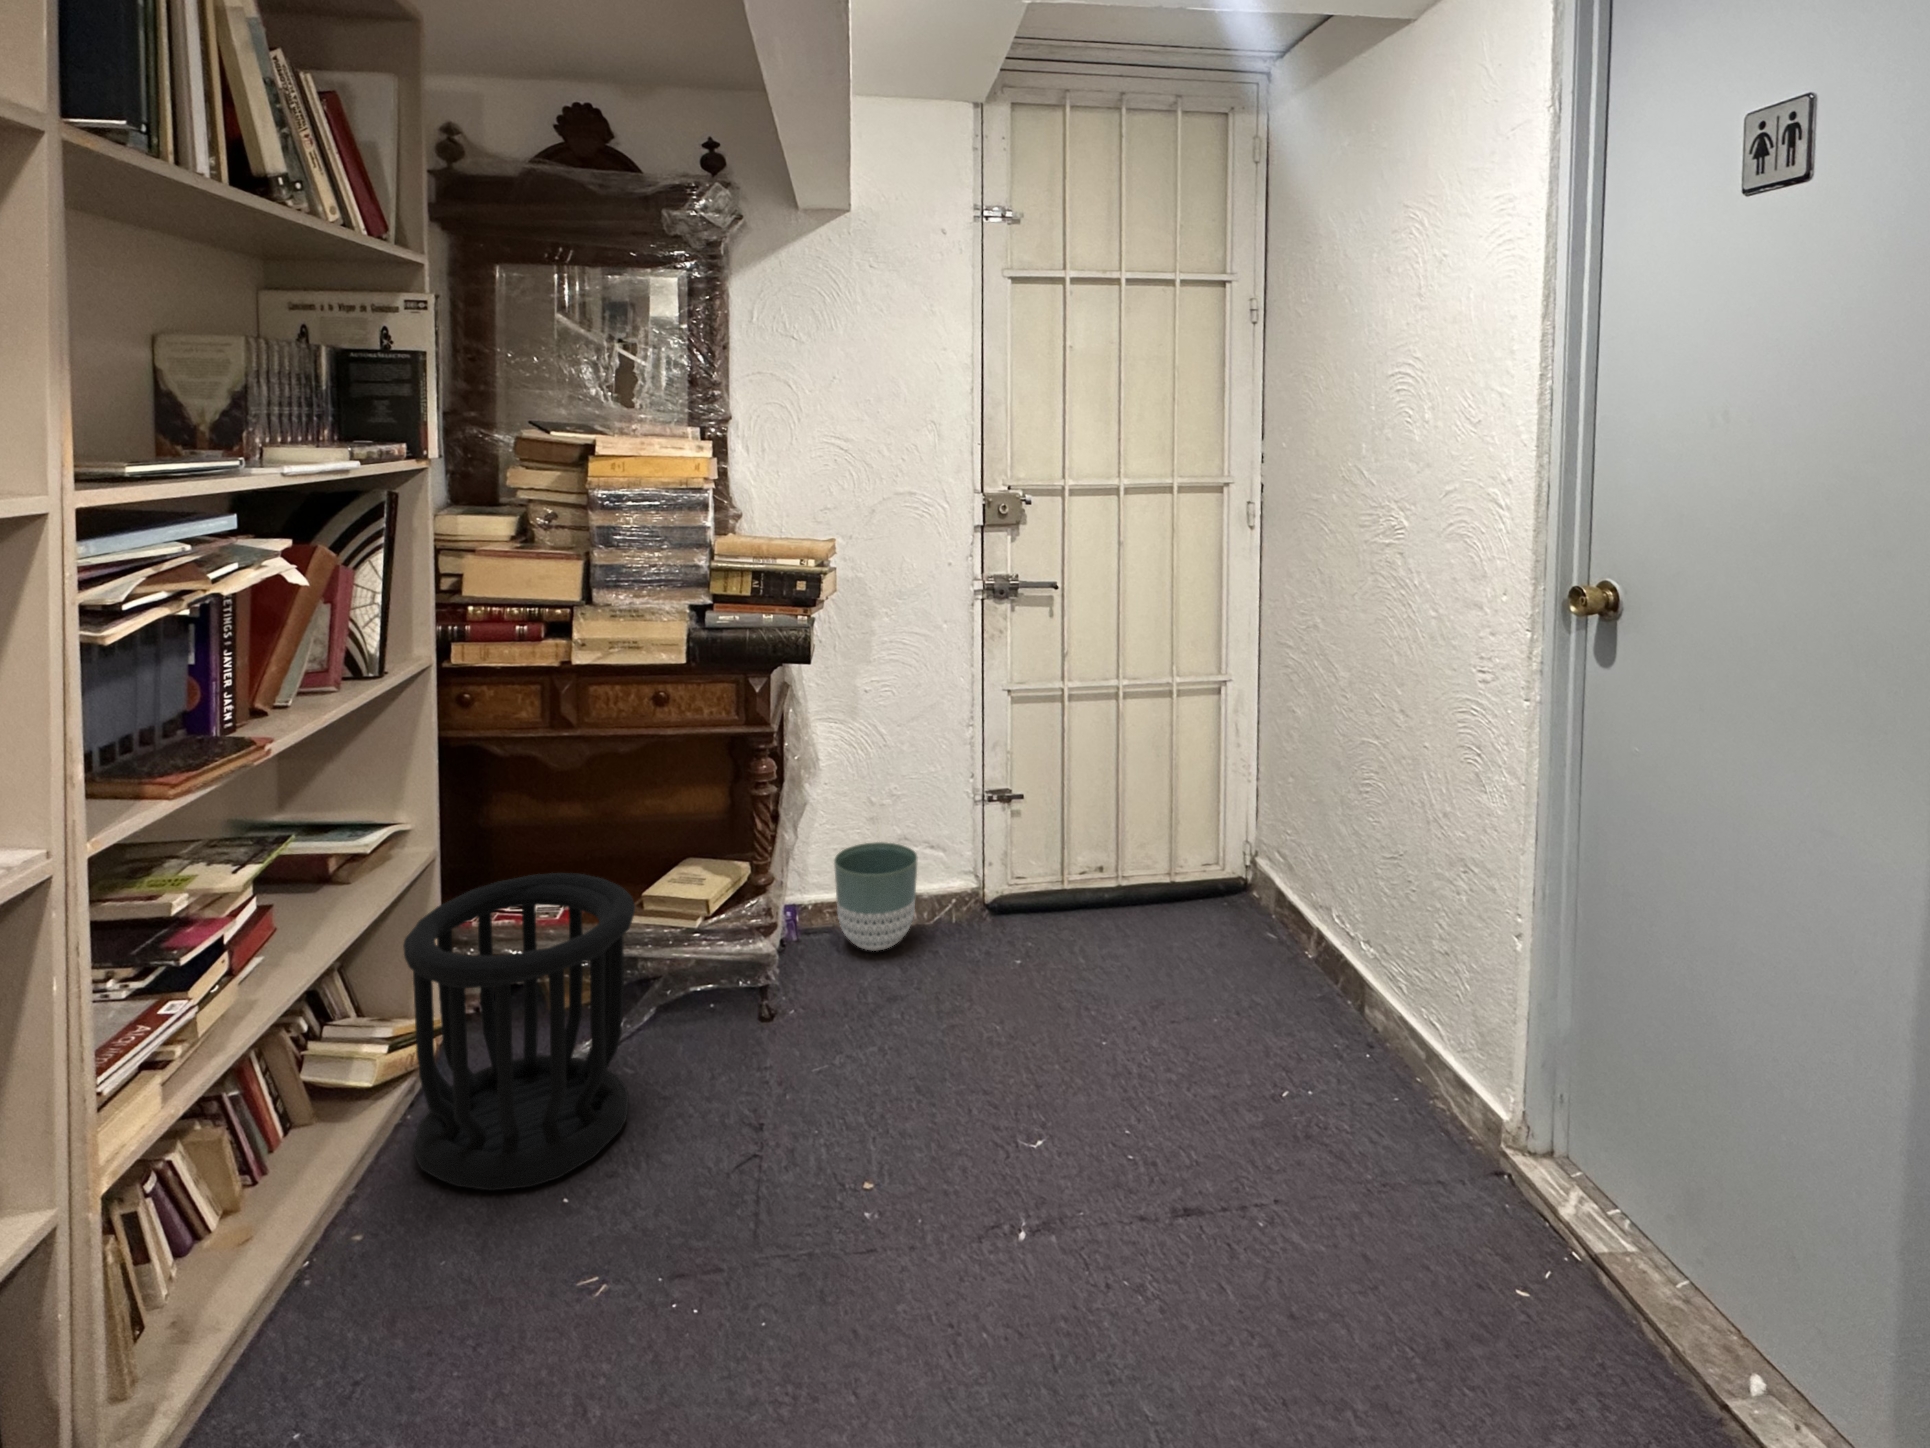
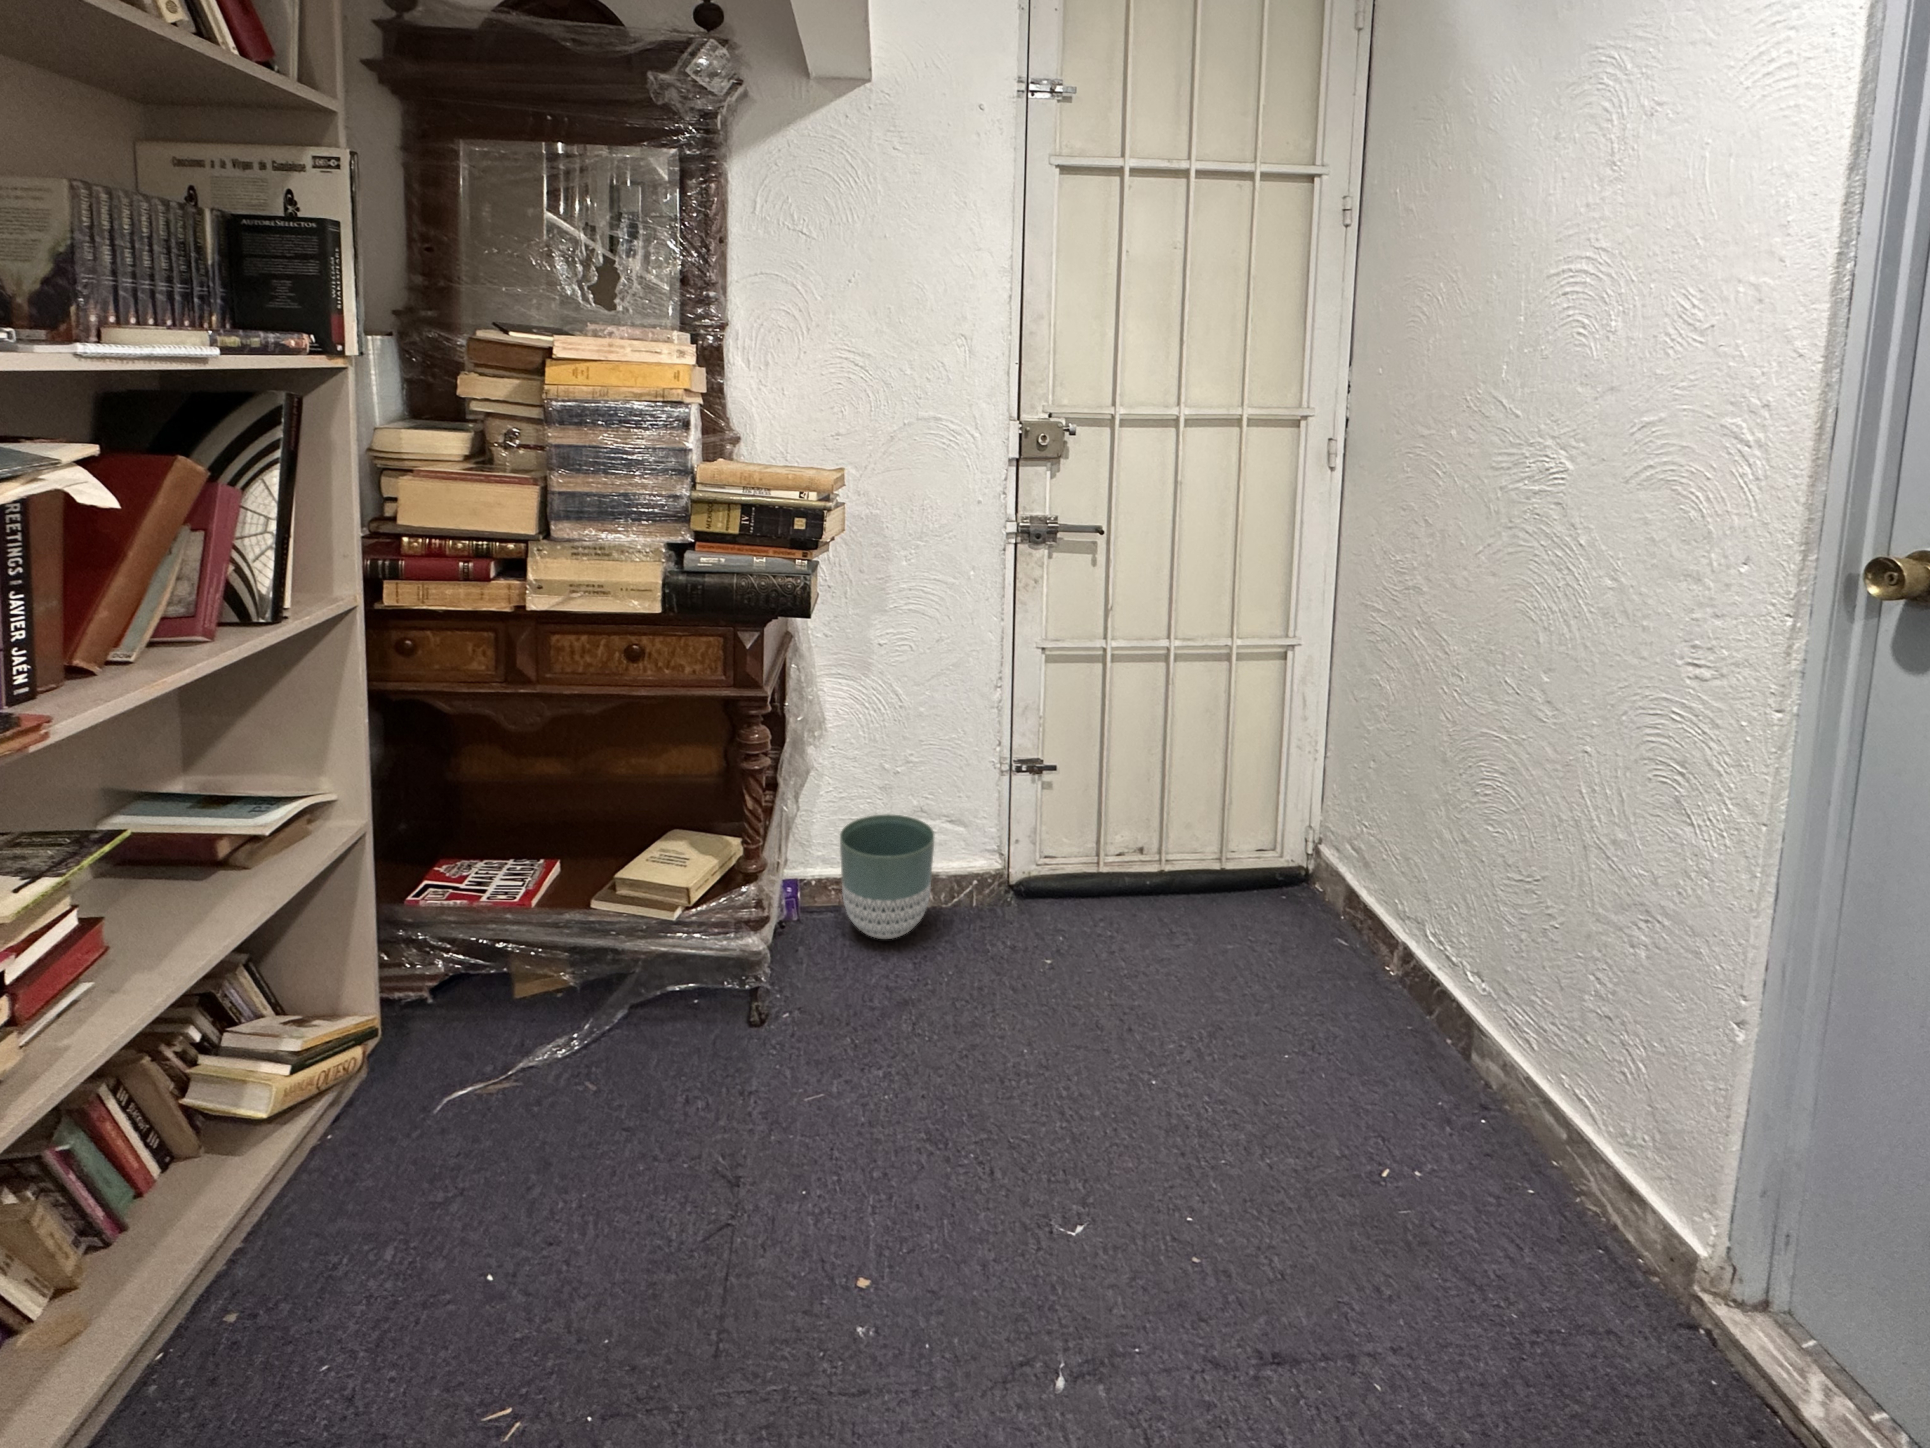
wastebasket: present [403,873,635,1190] -> none [301,857,591,1257]

